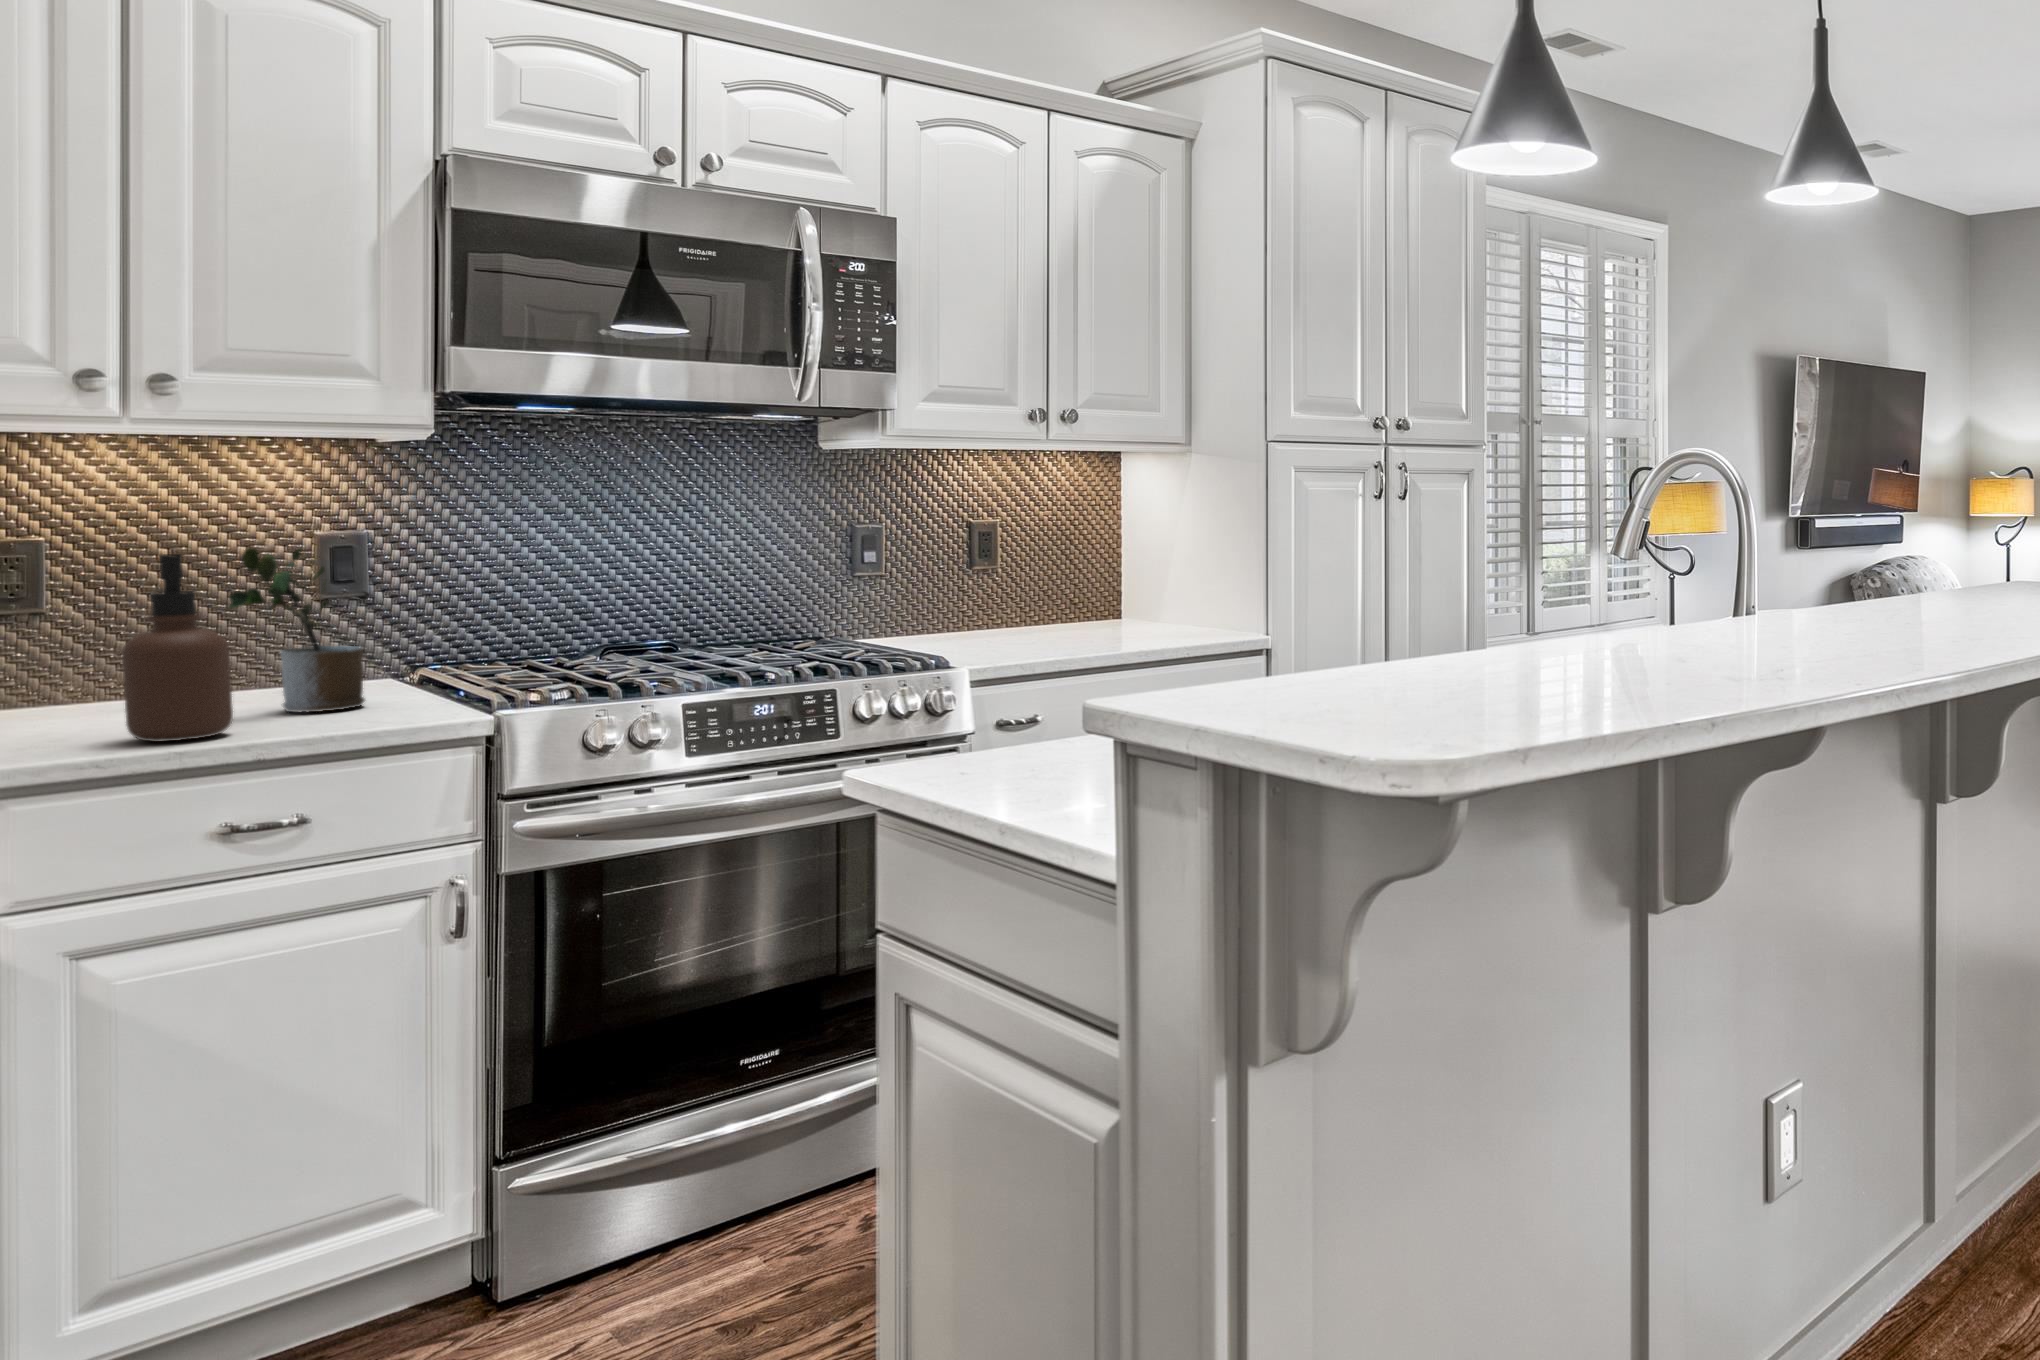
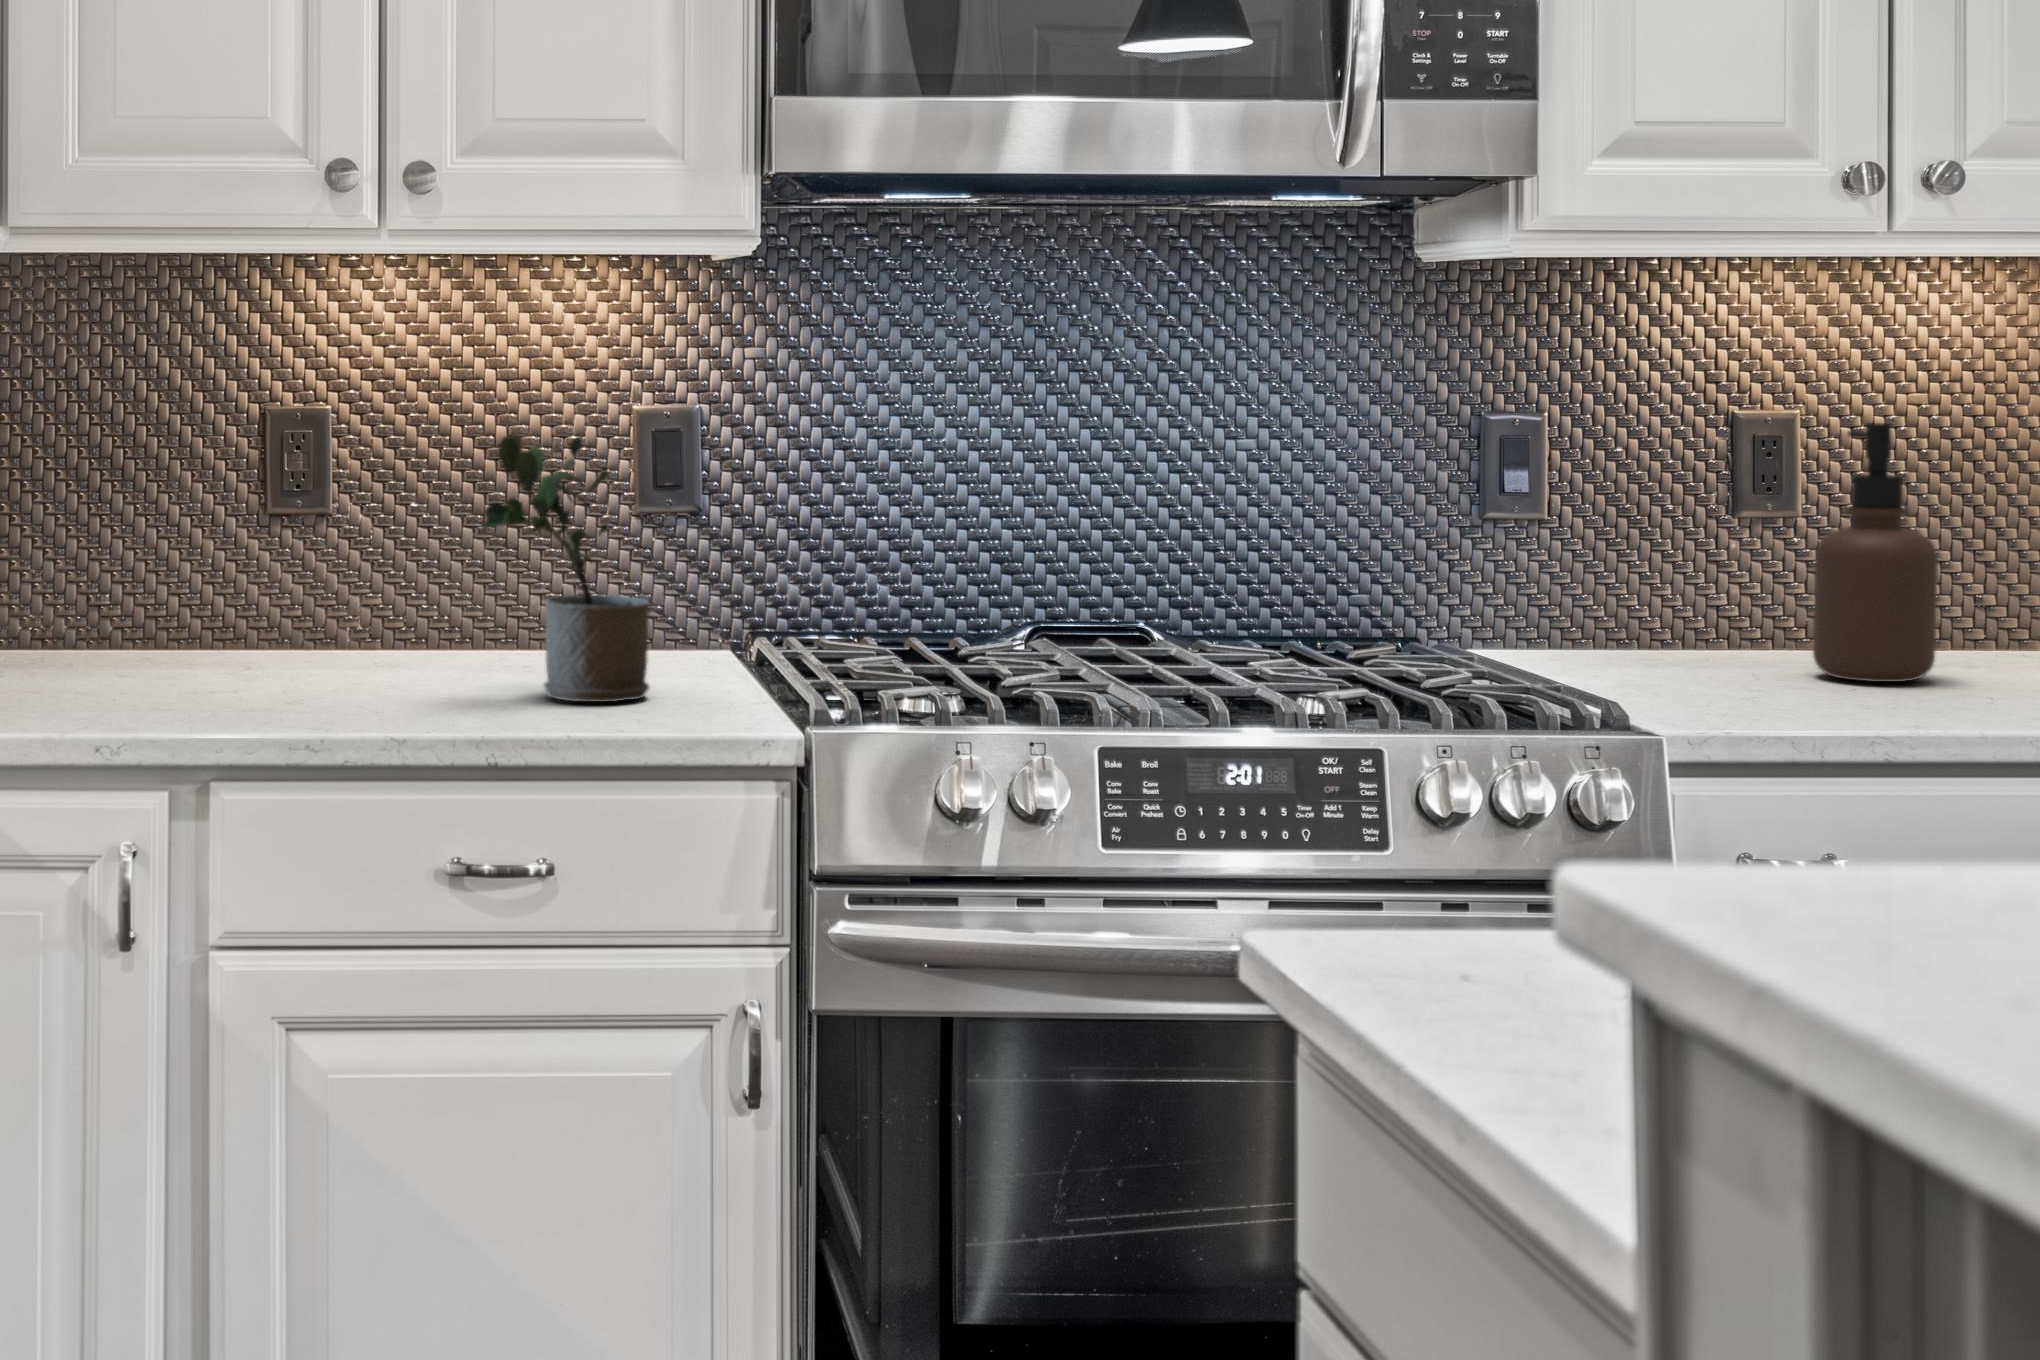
soap dispenser: present [122,554,233,742] -> present [1813,423,1938,682]

